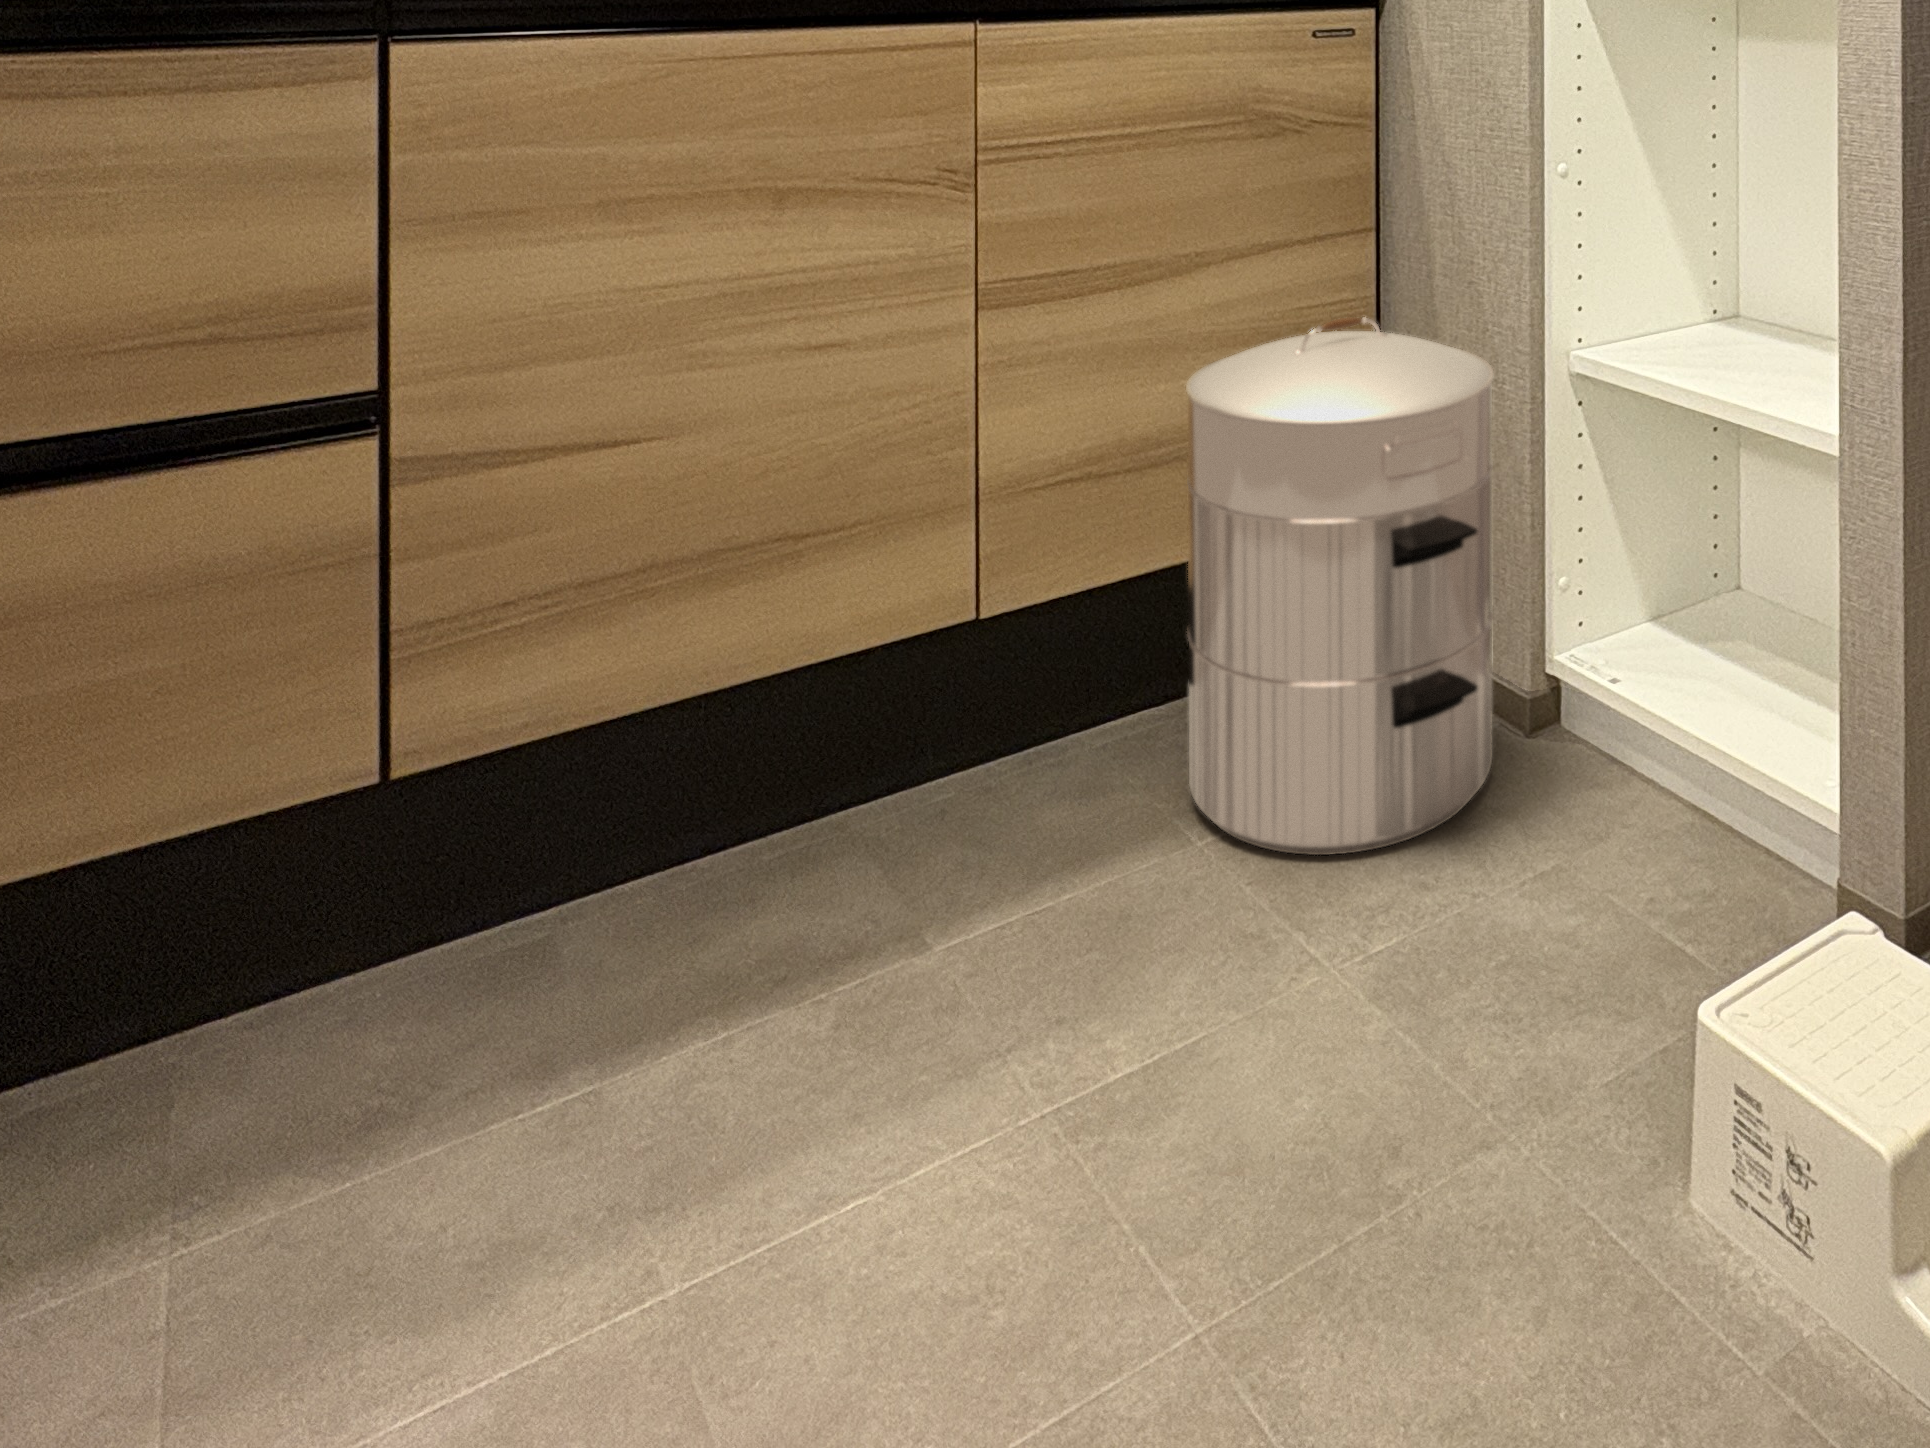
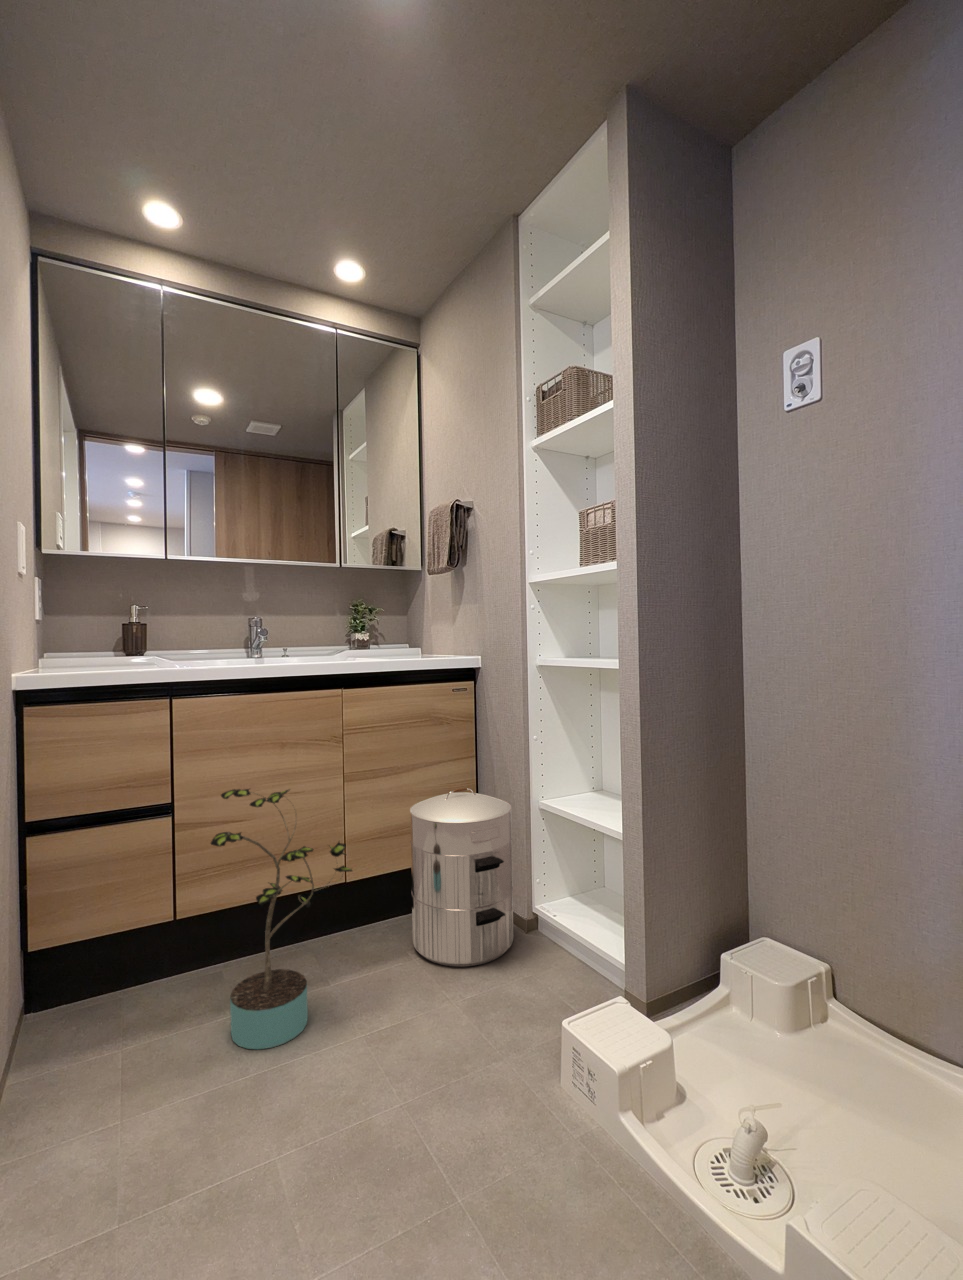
potted plant: none [531,332,1021,1203] -> present [211,789,352,1049]

